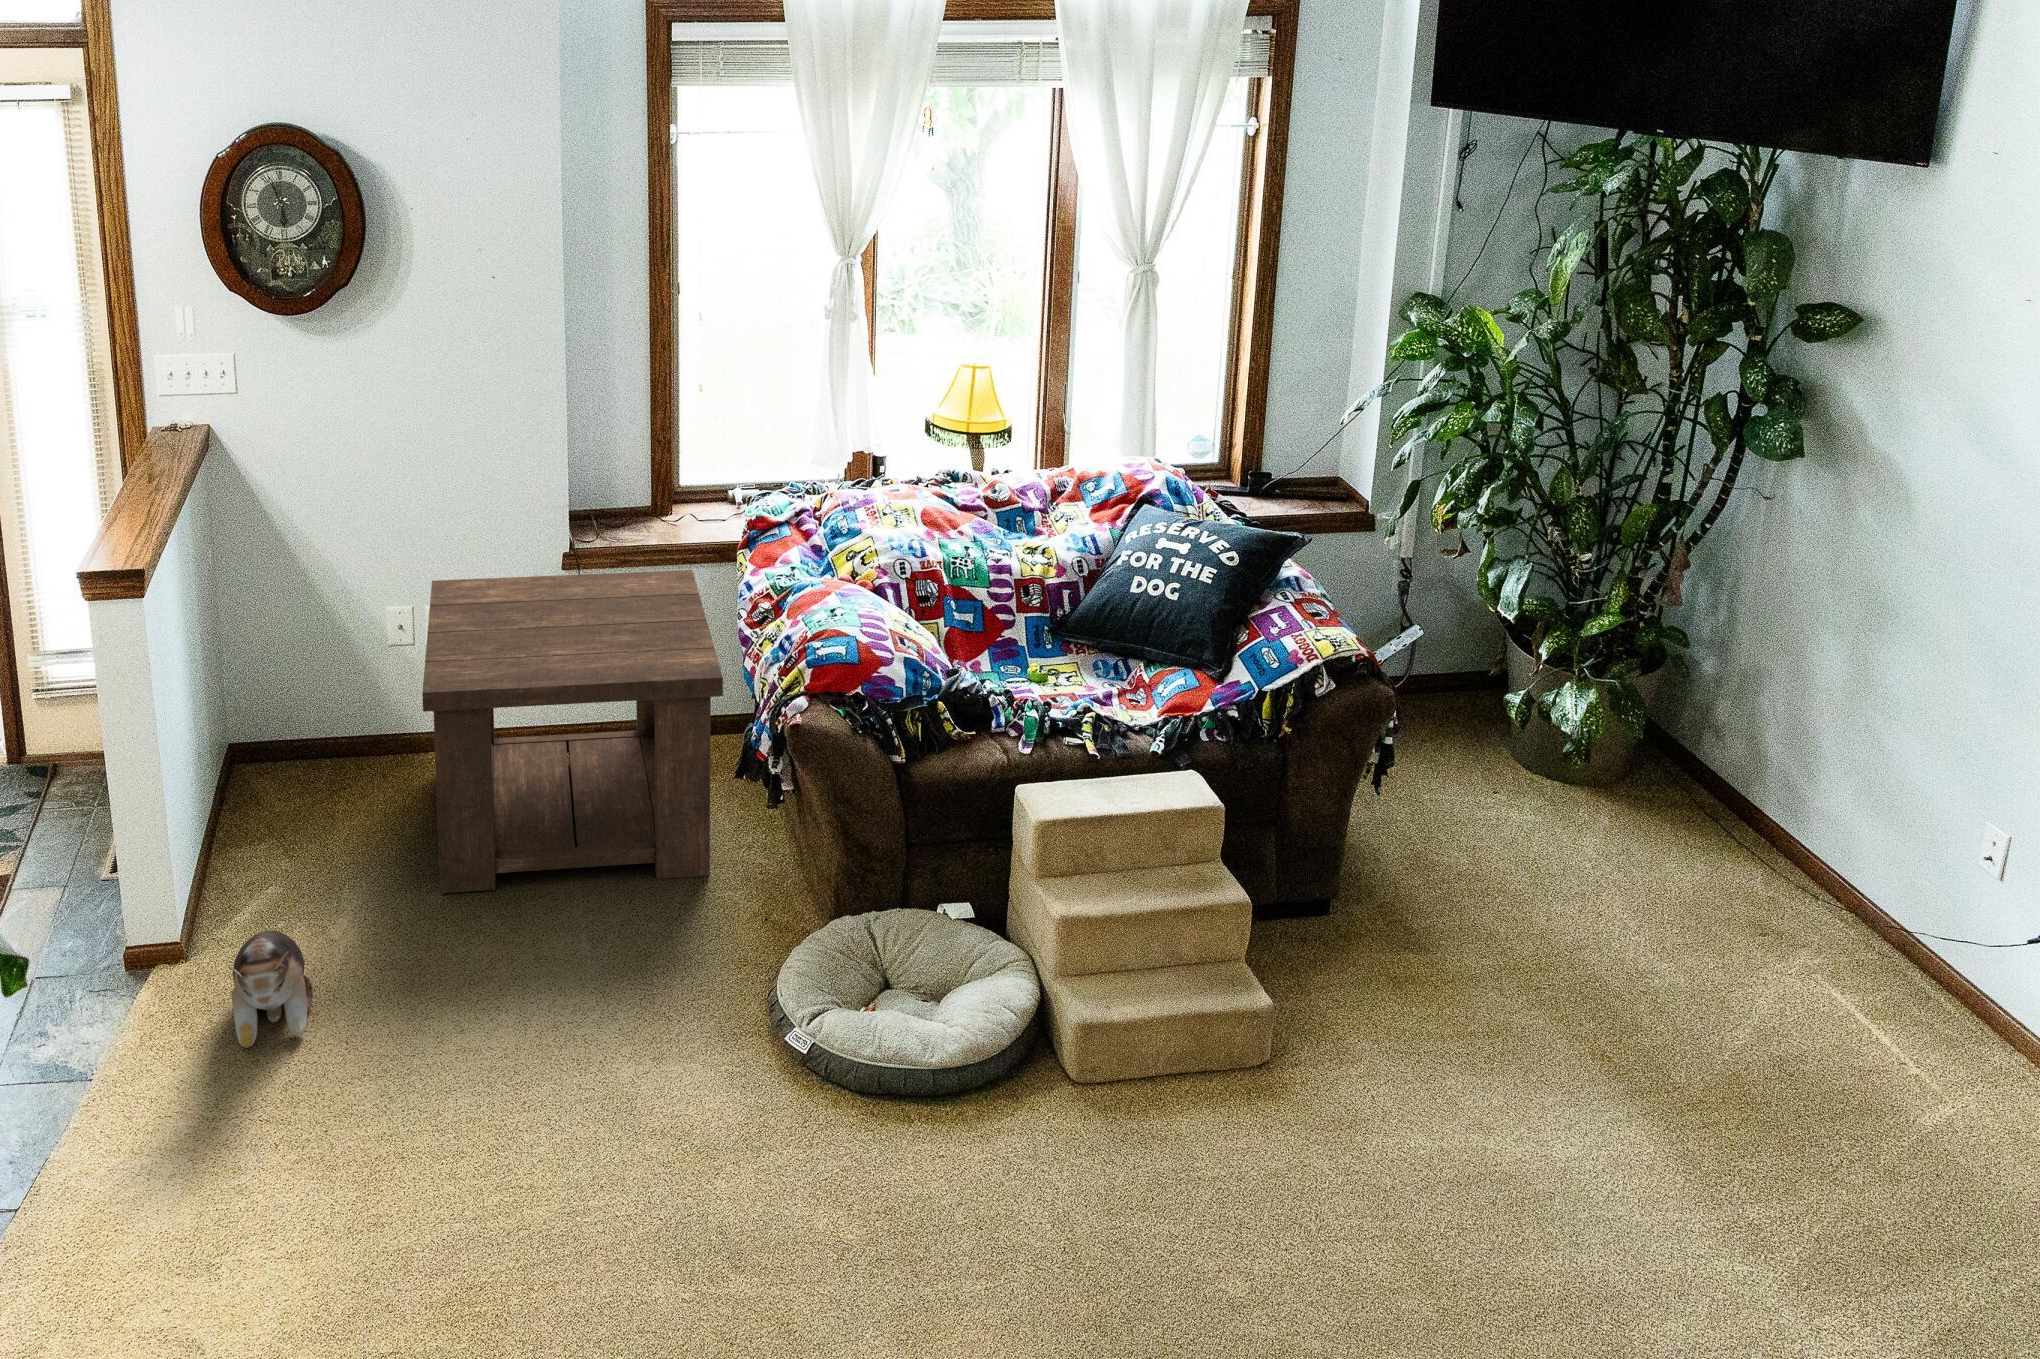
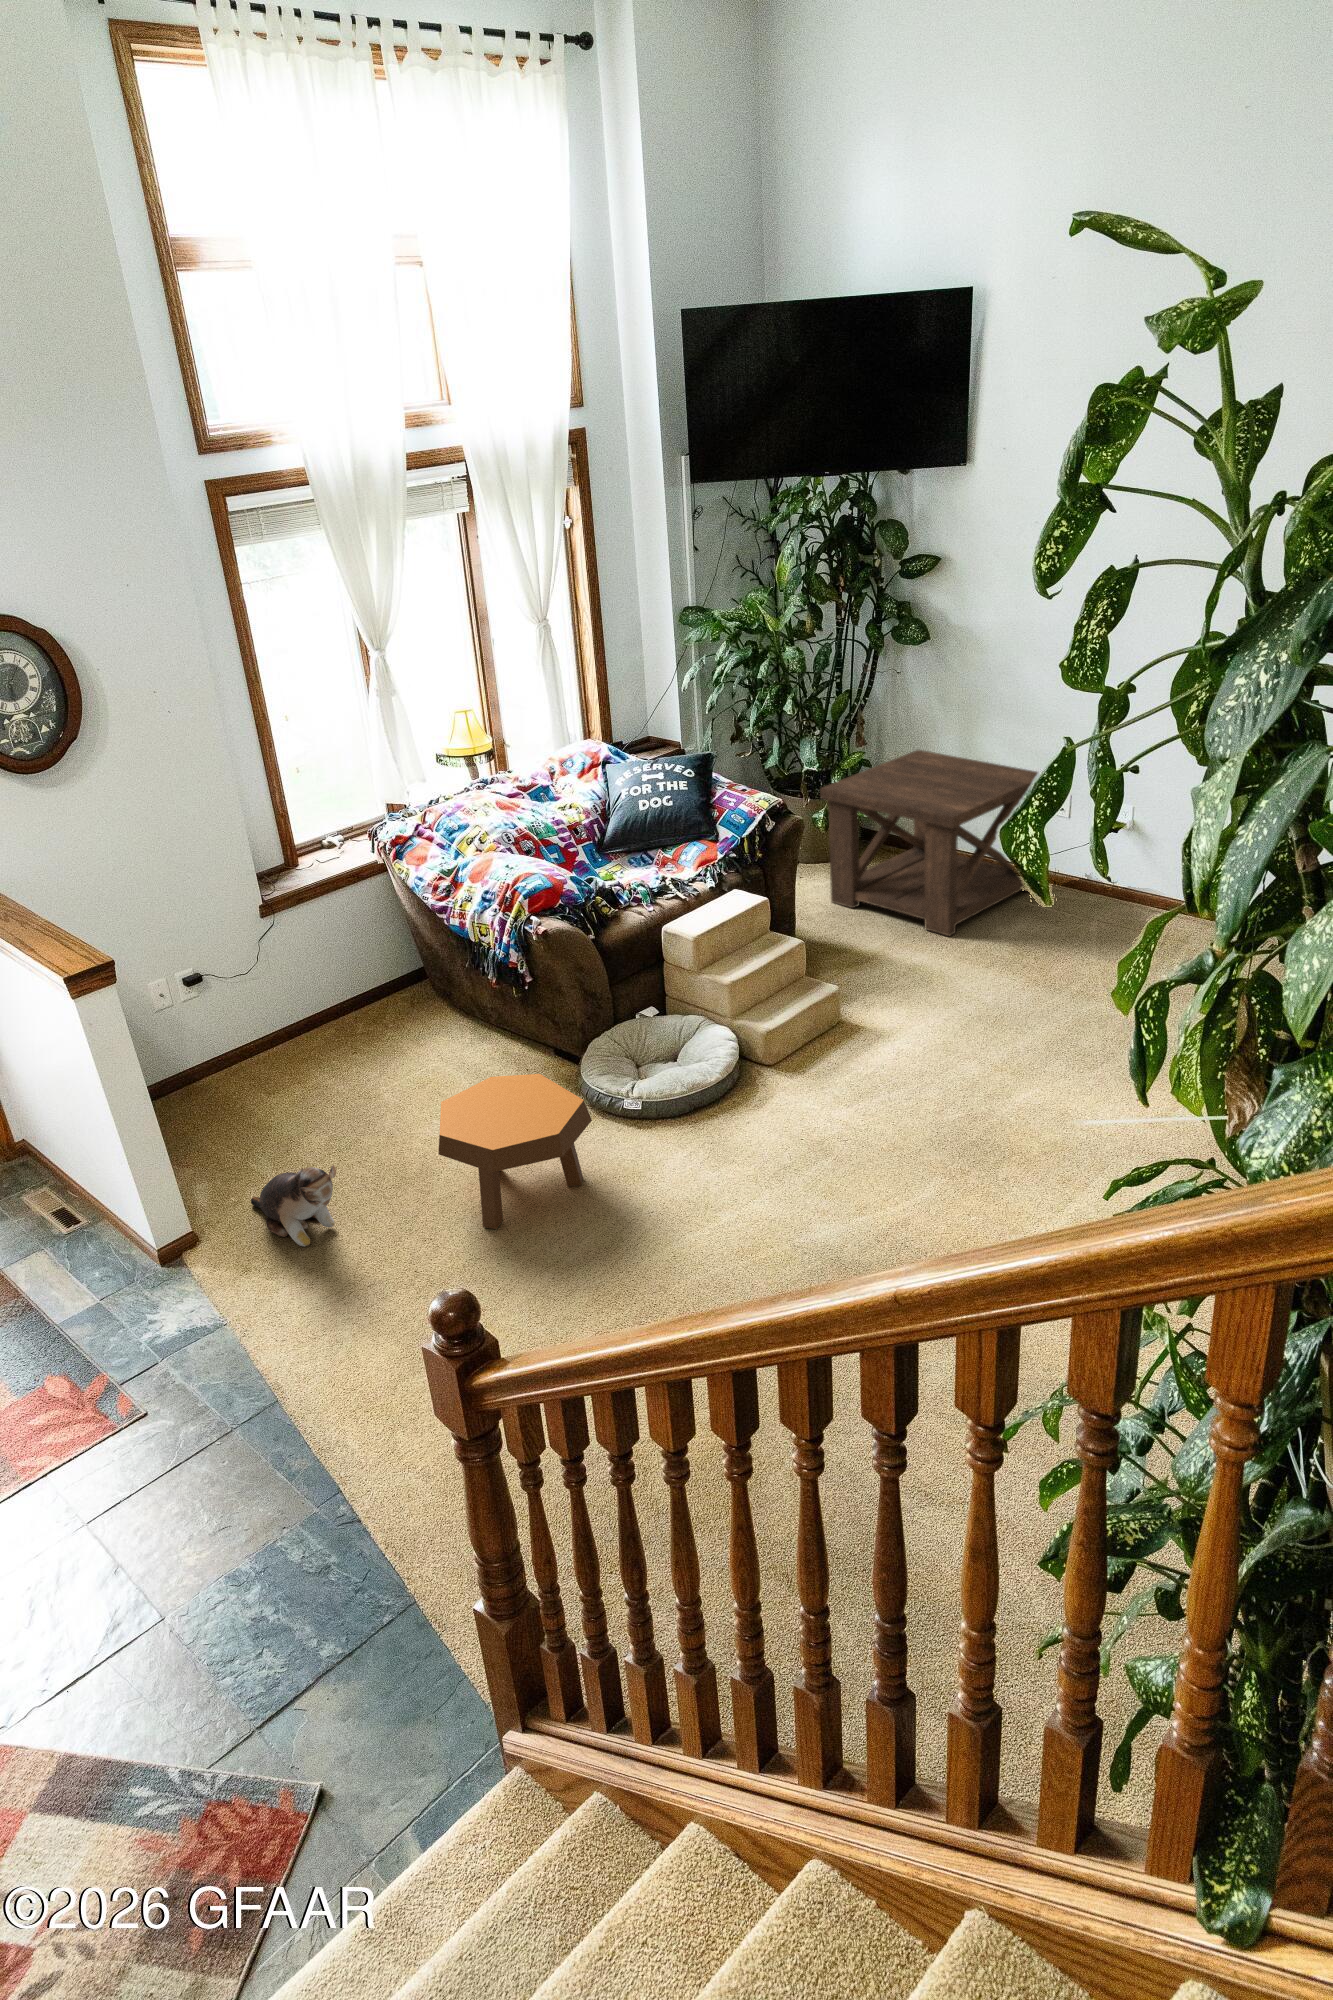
side table: present [422,570,723,893] -> present [820,750,1038,936]
footstool: none [425,918,660,1156] -> present [438,1074,592,1229]

